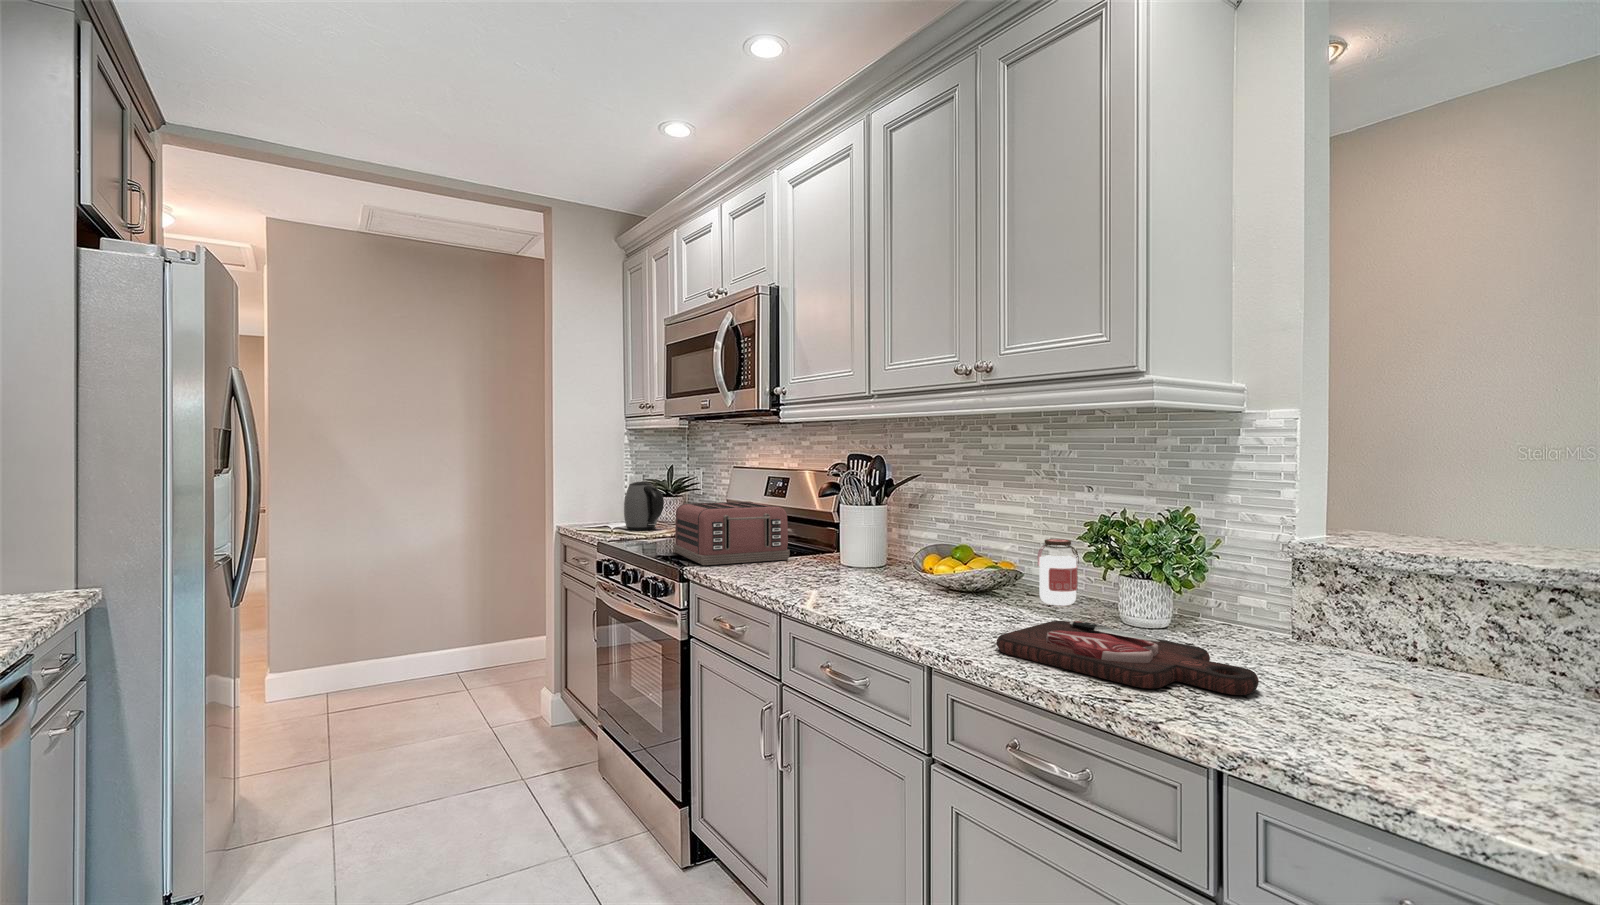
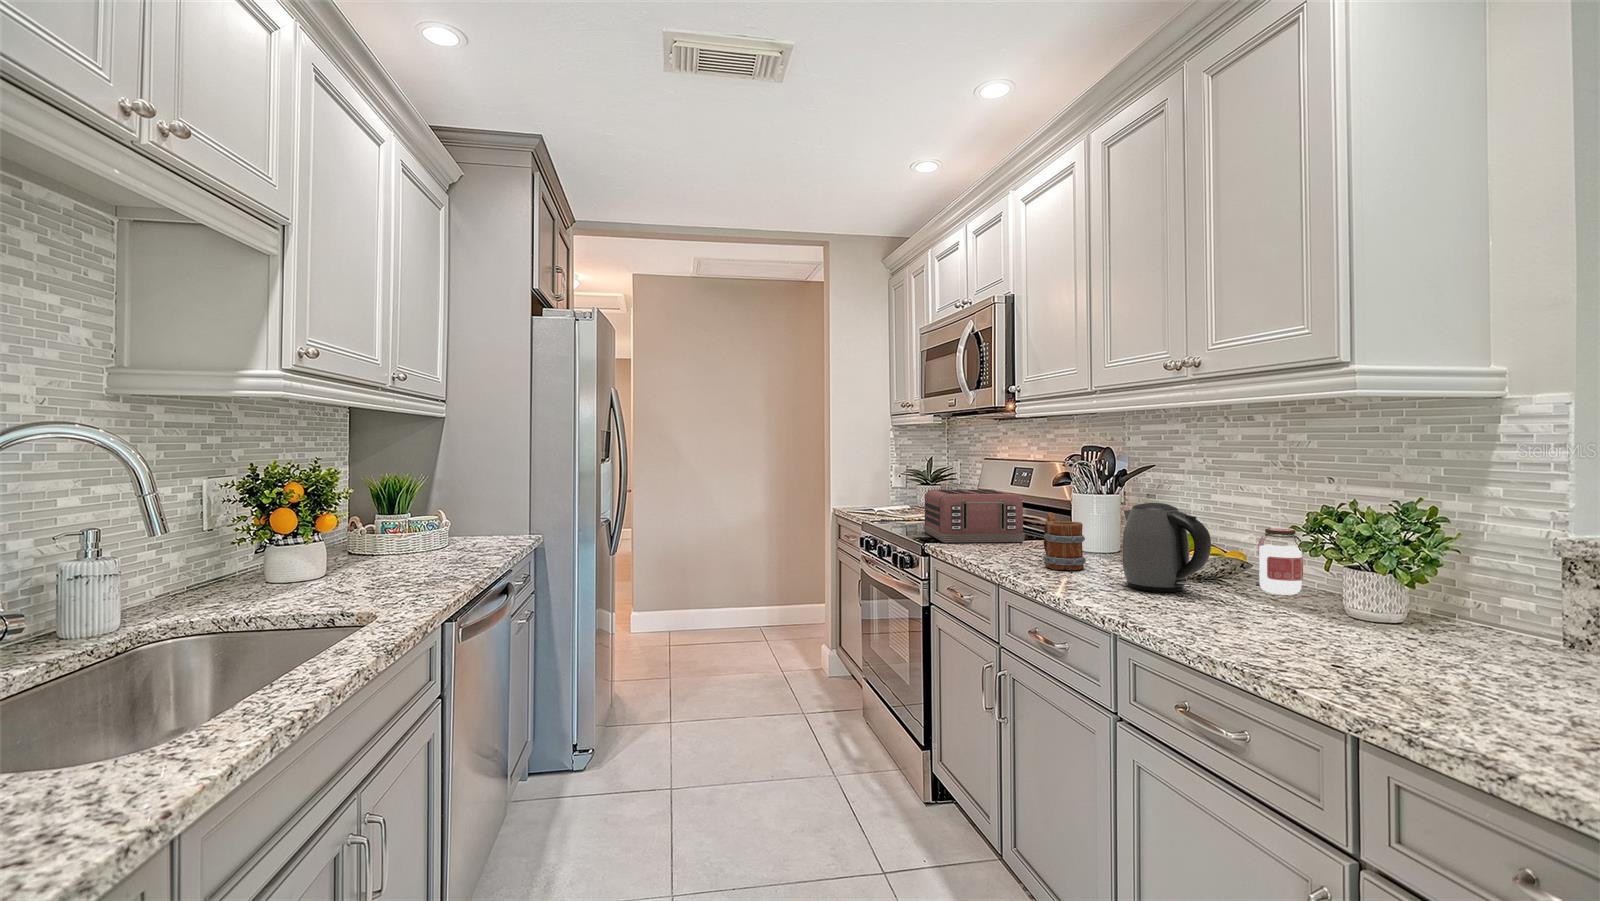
kettle: present [624,482,664,530] -> present [1122,503,1211,592]
mug: none [822,529,869,592] -> present [1043,513,1086,570]
cutting board: present [996,621,1259,695] -> none [1177,604,1446,679]

